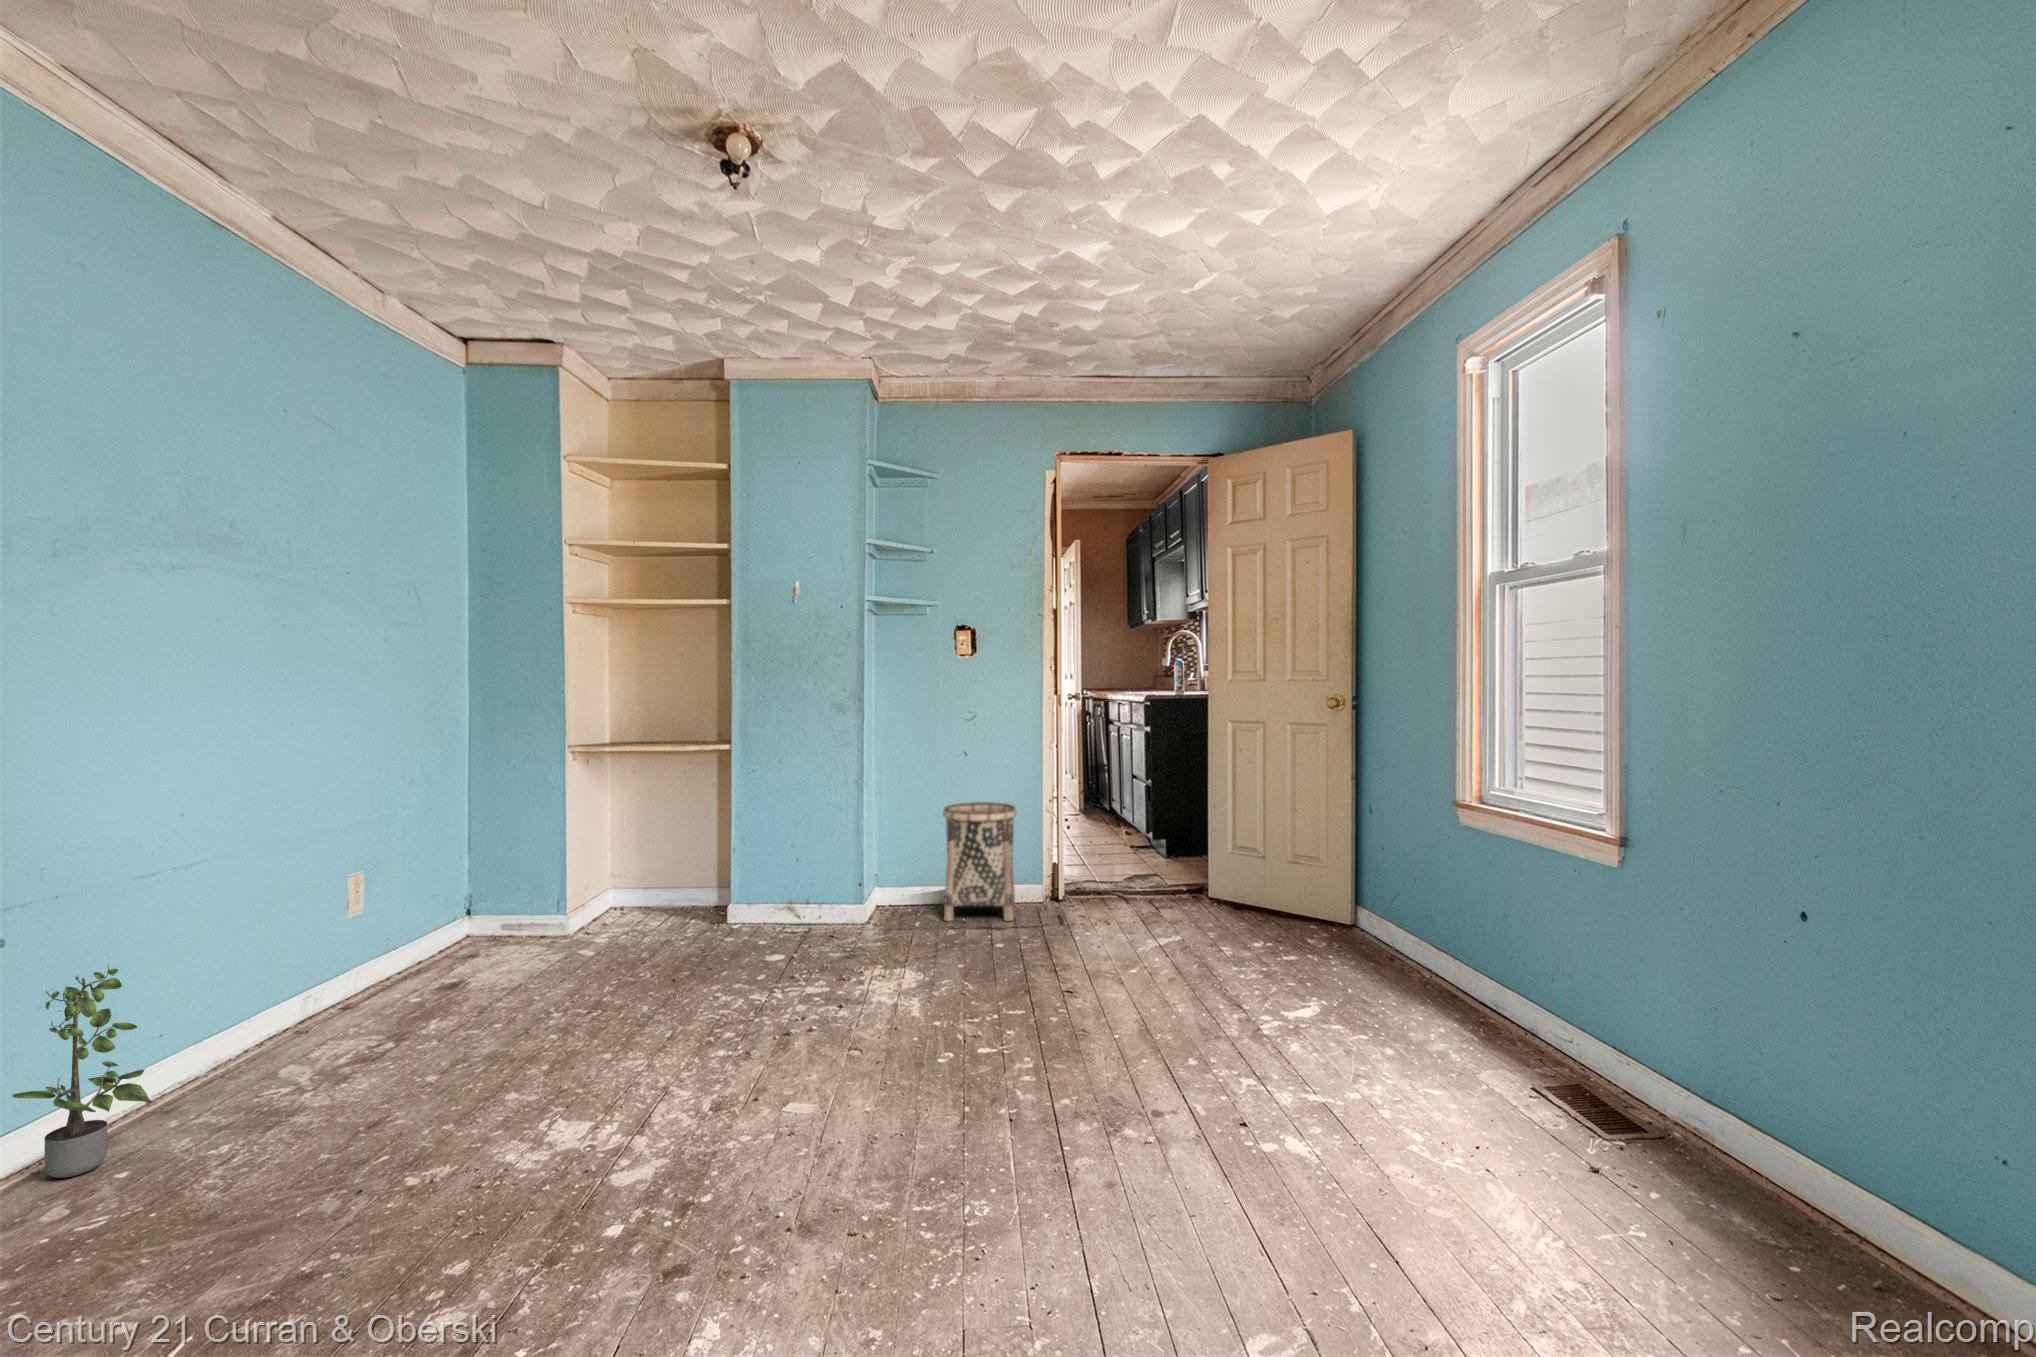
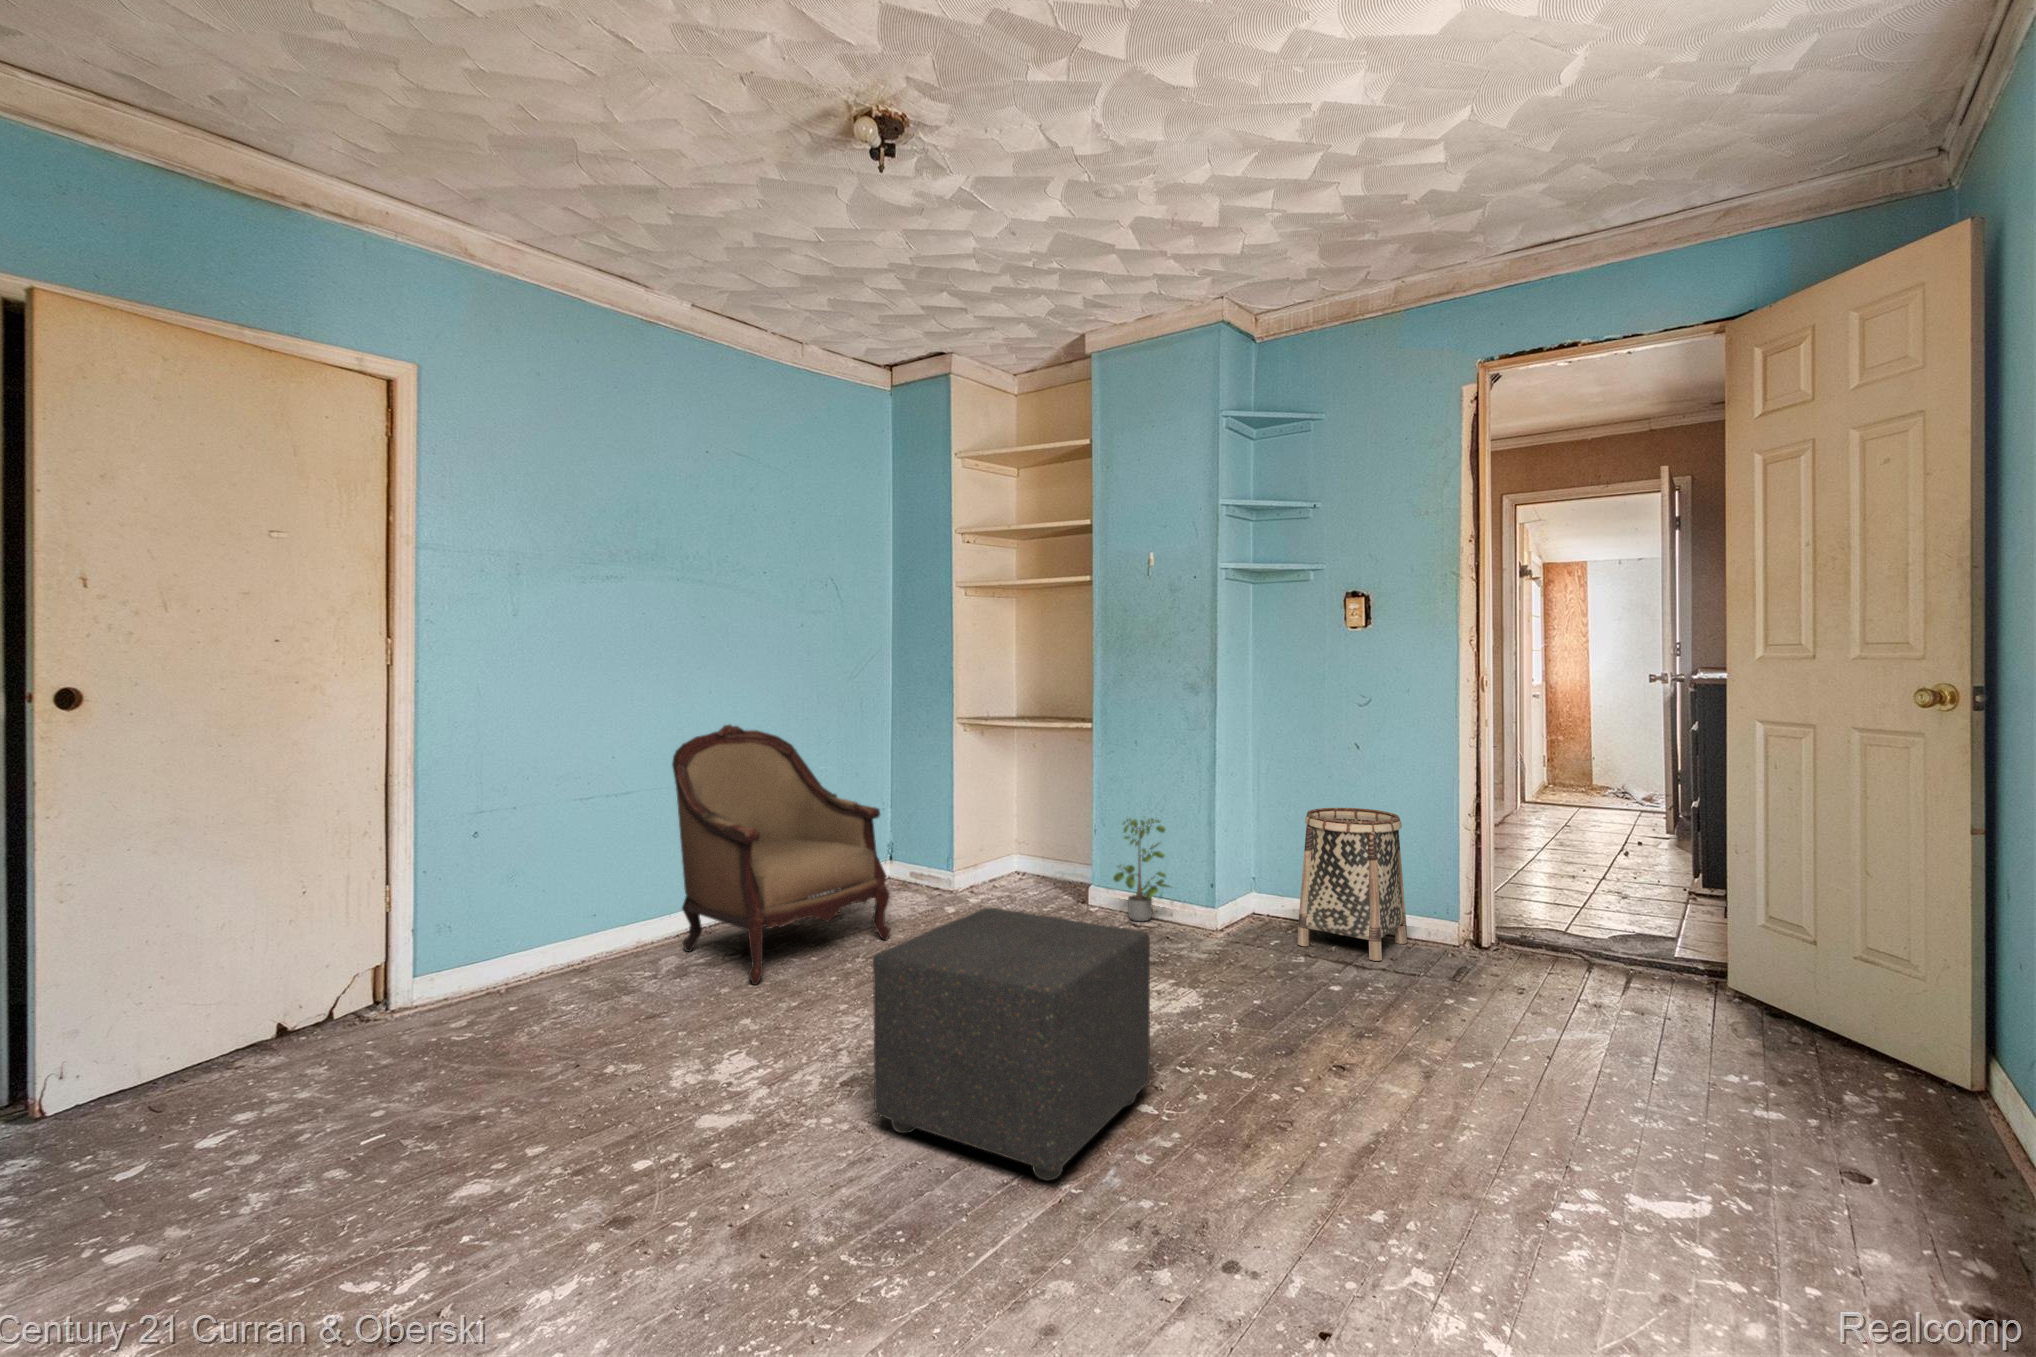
armchair: none [282,763,567,1068] -> present [672,725,891,985]
ottoman: none [806,907,1004,1125] -> present [873,908,1150,1180]
potted plant: present [13,966,151,1178] -> present [1114,819,1170,922]

